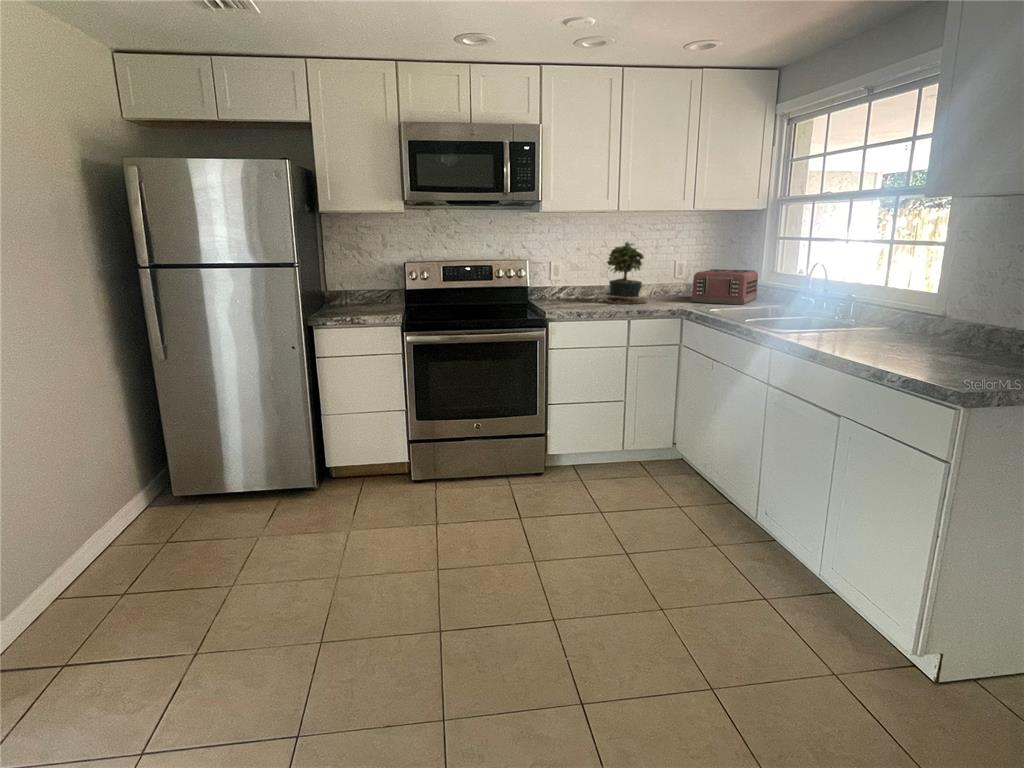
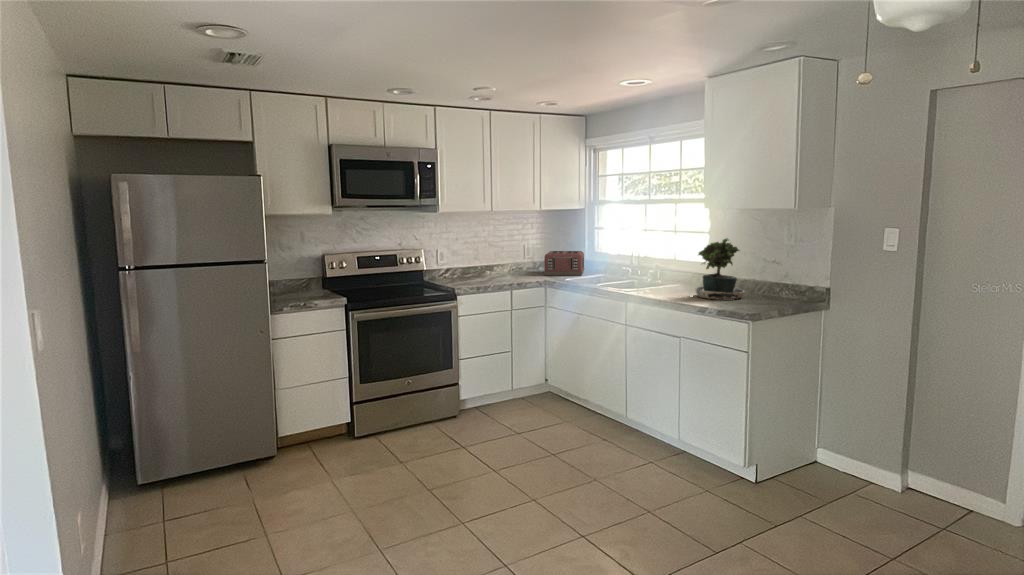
potted plant: present [604,242,649,304] -> present [695,238,744,300]

